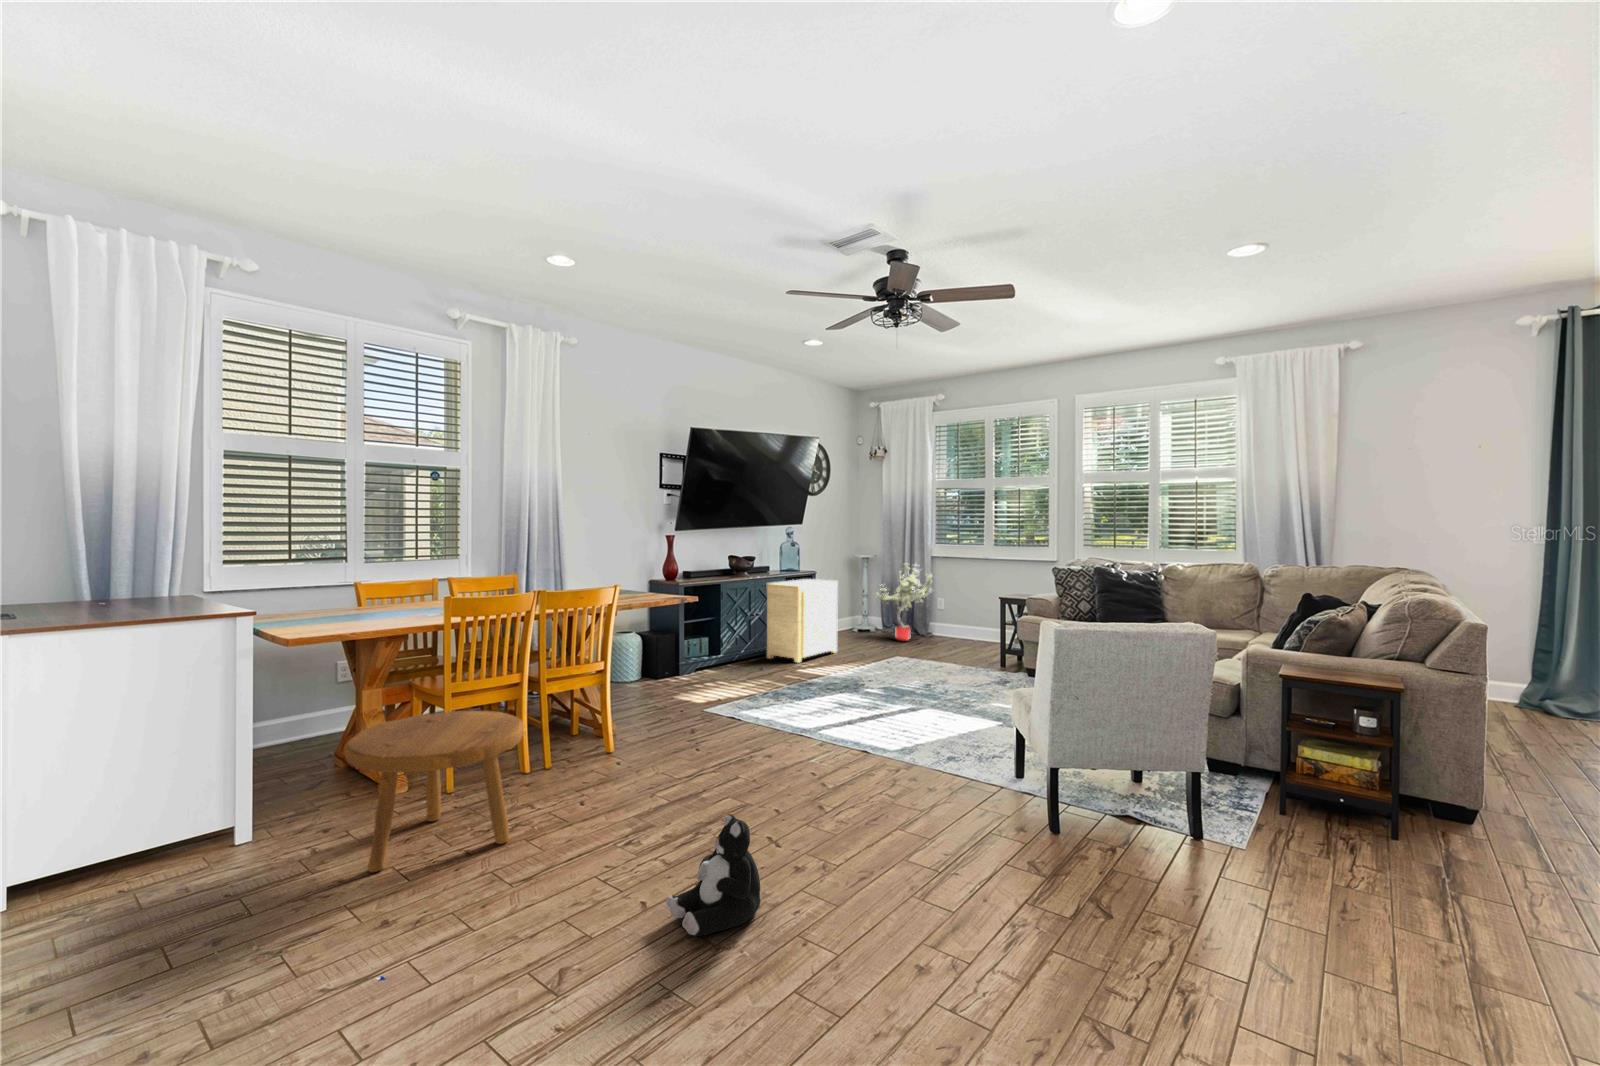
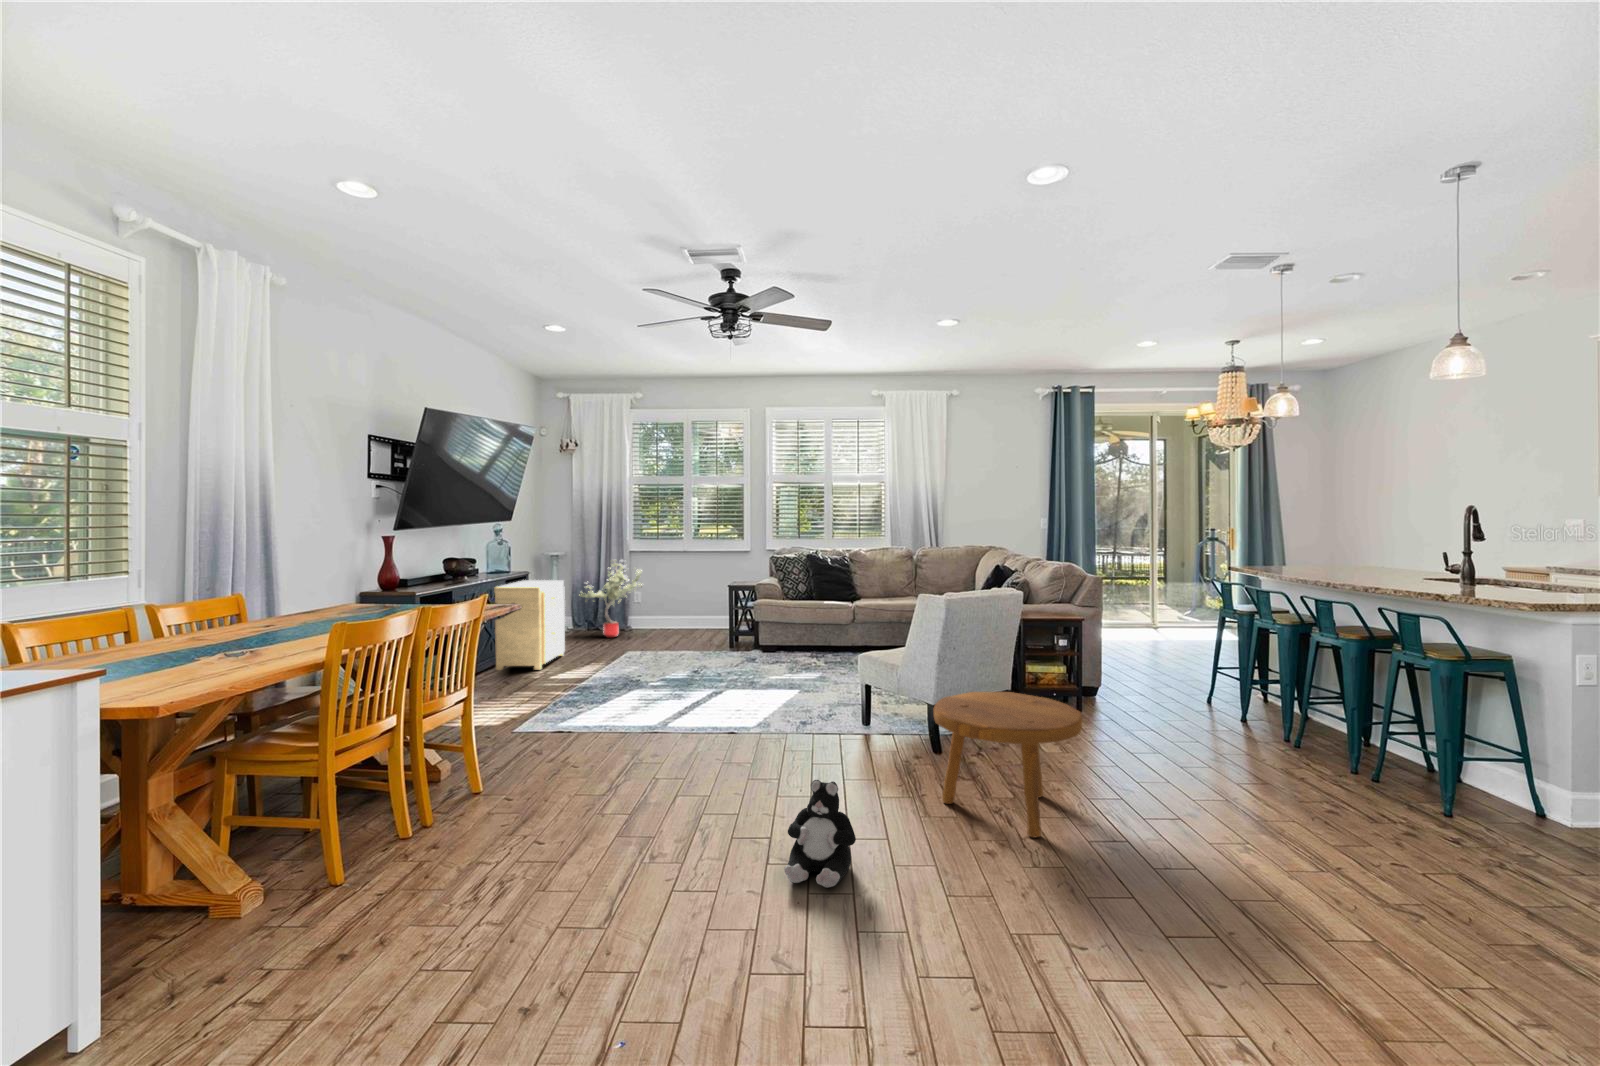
footstool: present [345,711,523,872] -> present [934,692,1082,837]

